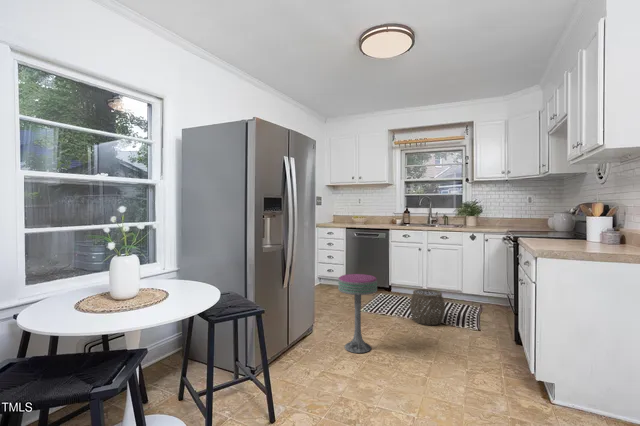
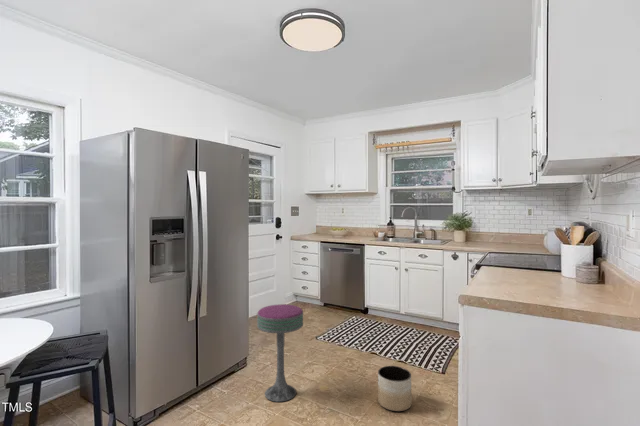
woven basket: present [410,289,445,325] -> none [365,319,406,365]
planter: none [440,321,469,354] -> present [378,366,412,411]

